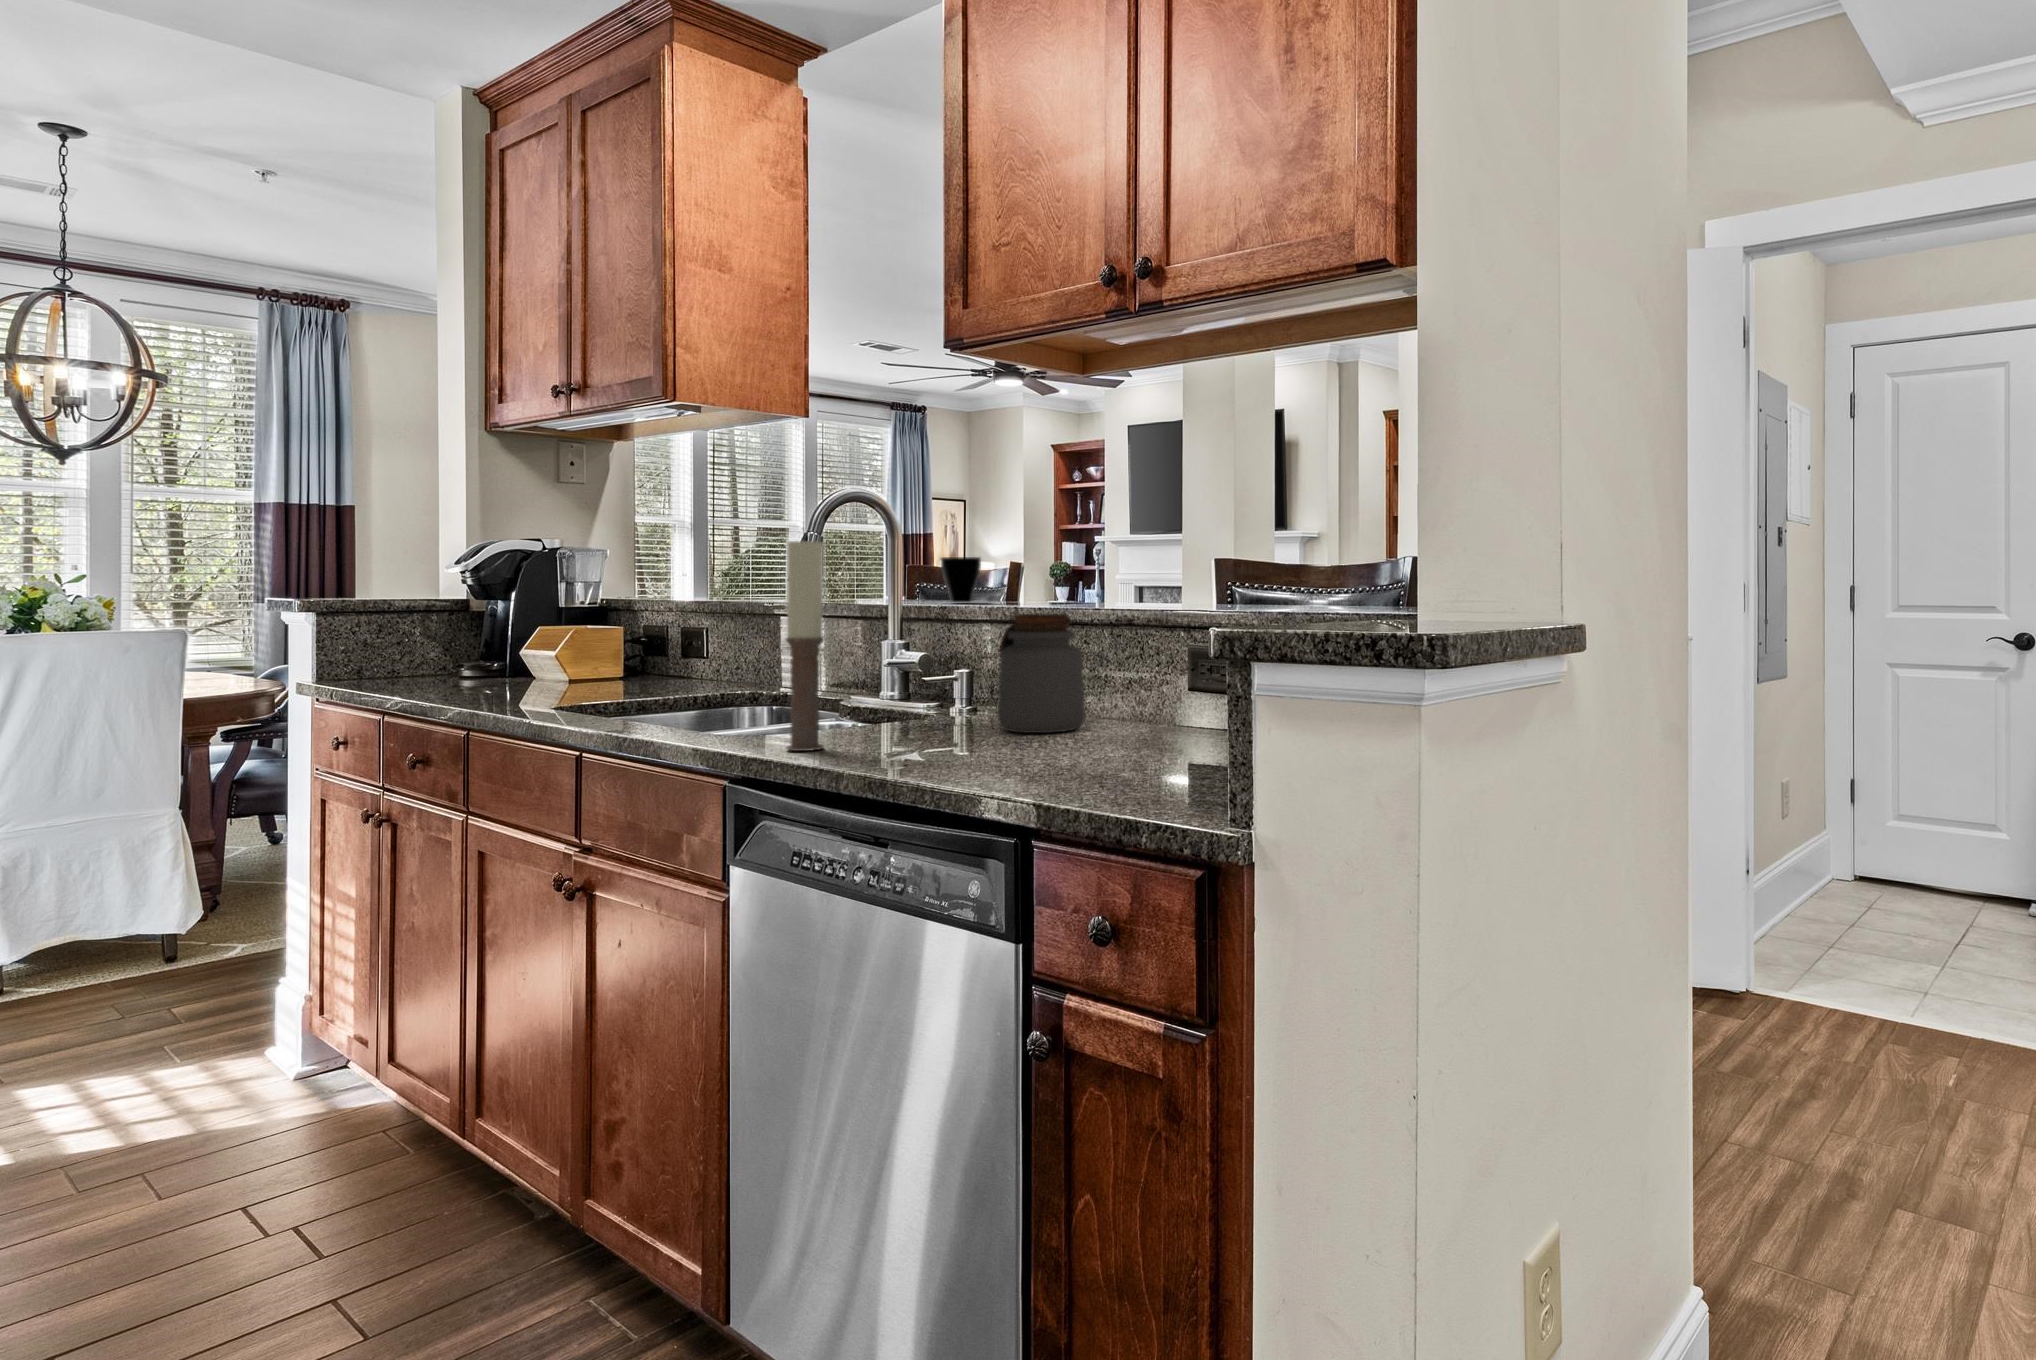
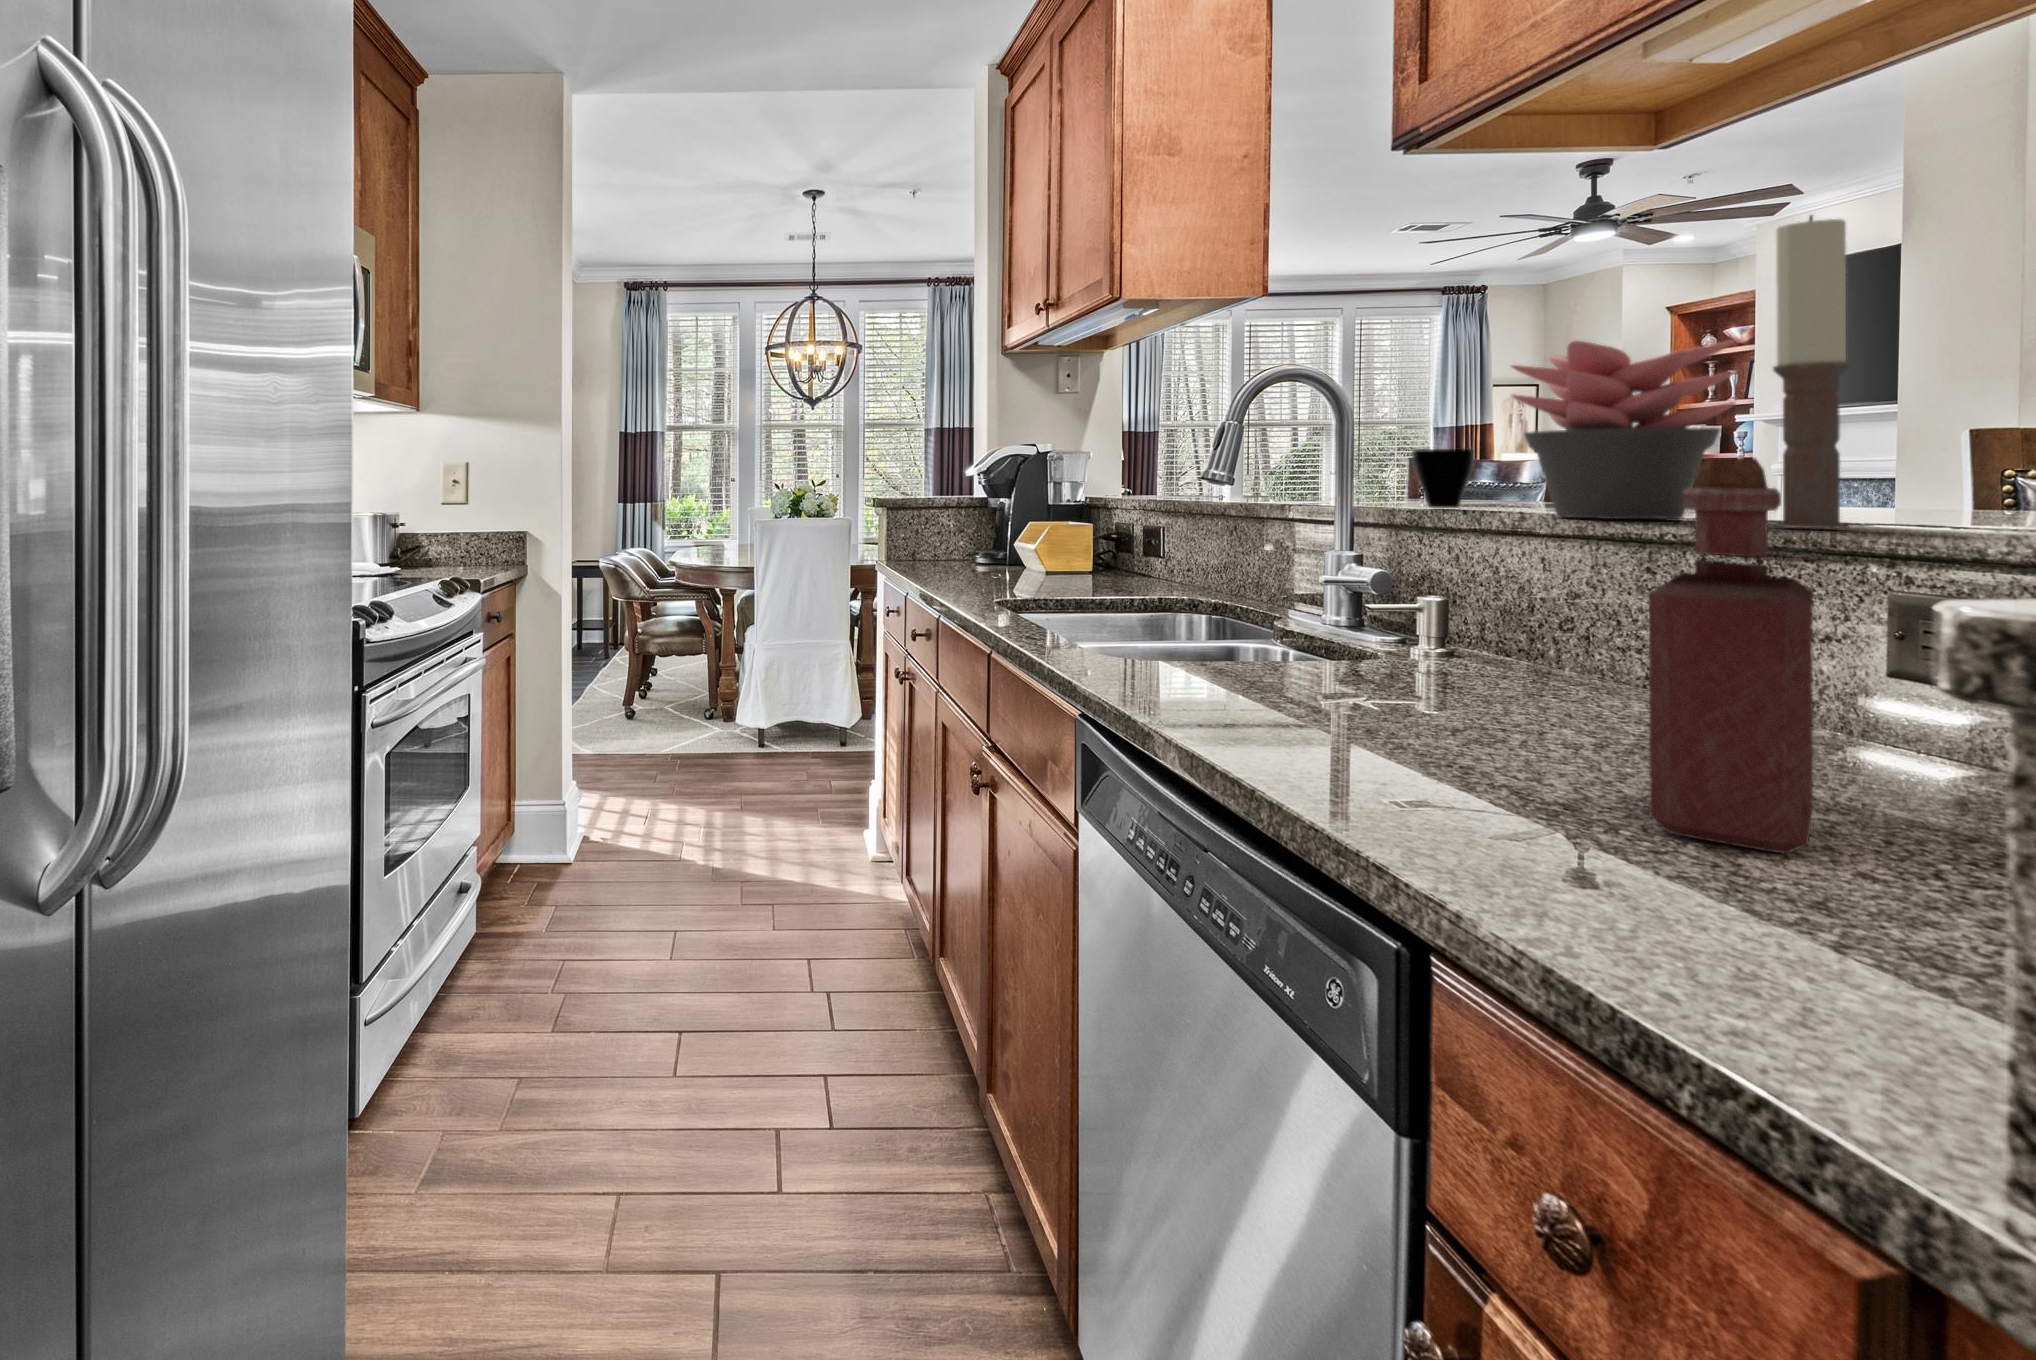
succulent plant: none [1012,485,1128,606] -> present [1511,340,1735,519]
candle: present [786,538,824,751] -> present [1773,215,1850,528]
bottle: none [1112,564,1176,774] -> present [1649,458,1813,853]
jar: present [998,613,1085,733] -> none [1471,531,1635,713]

